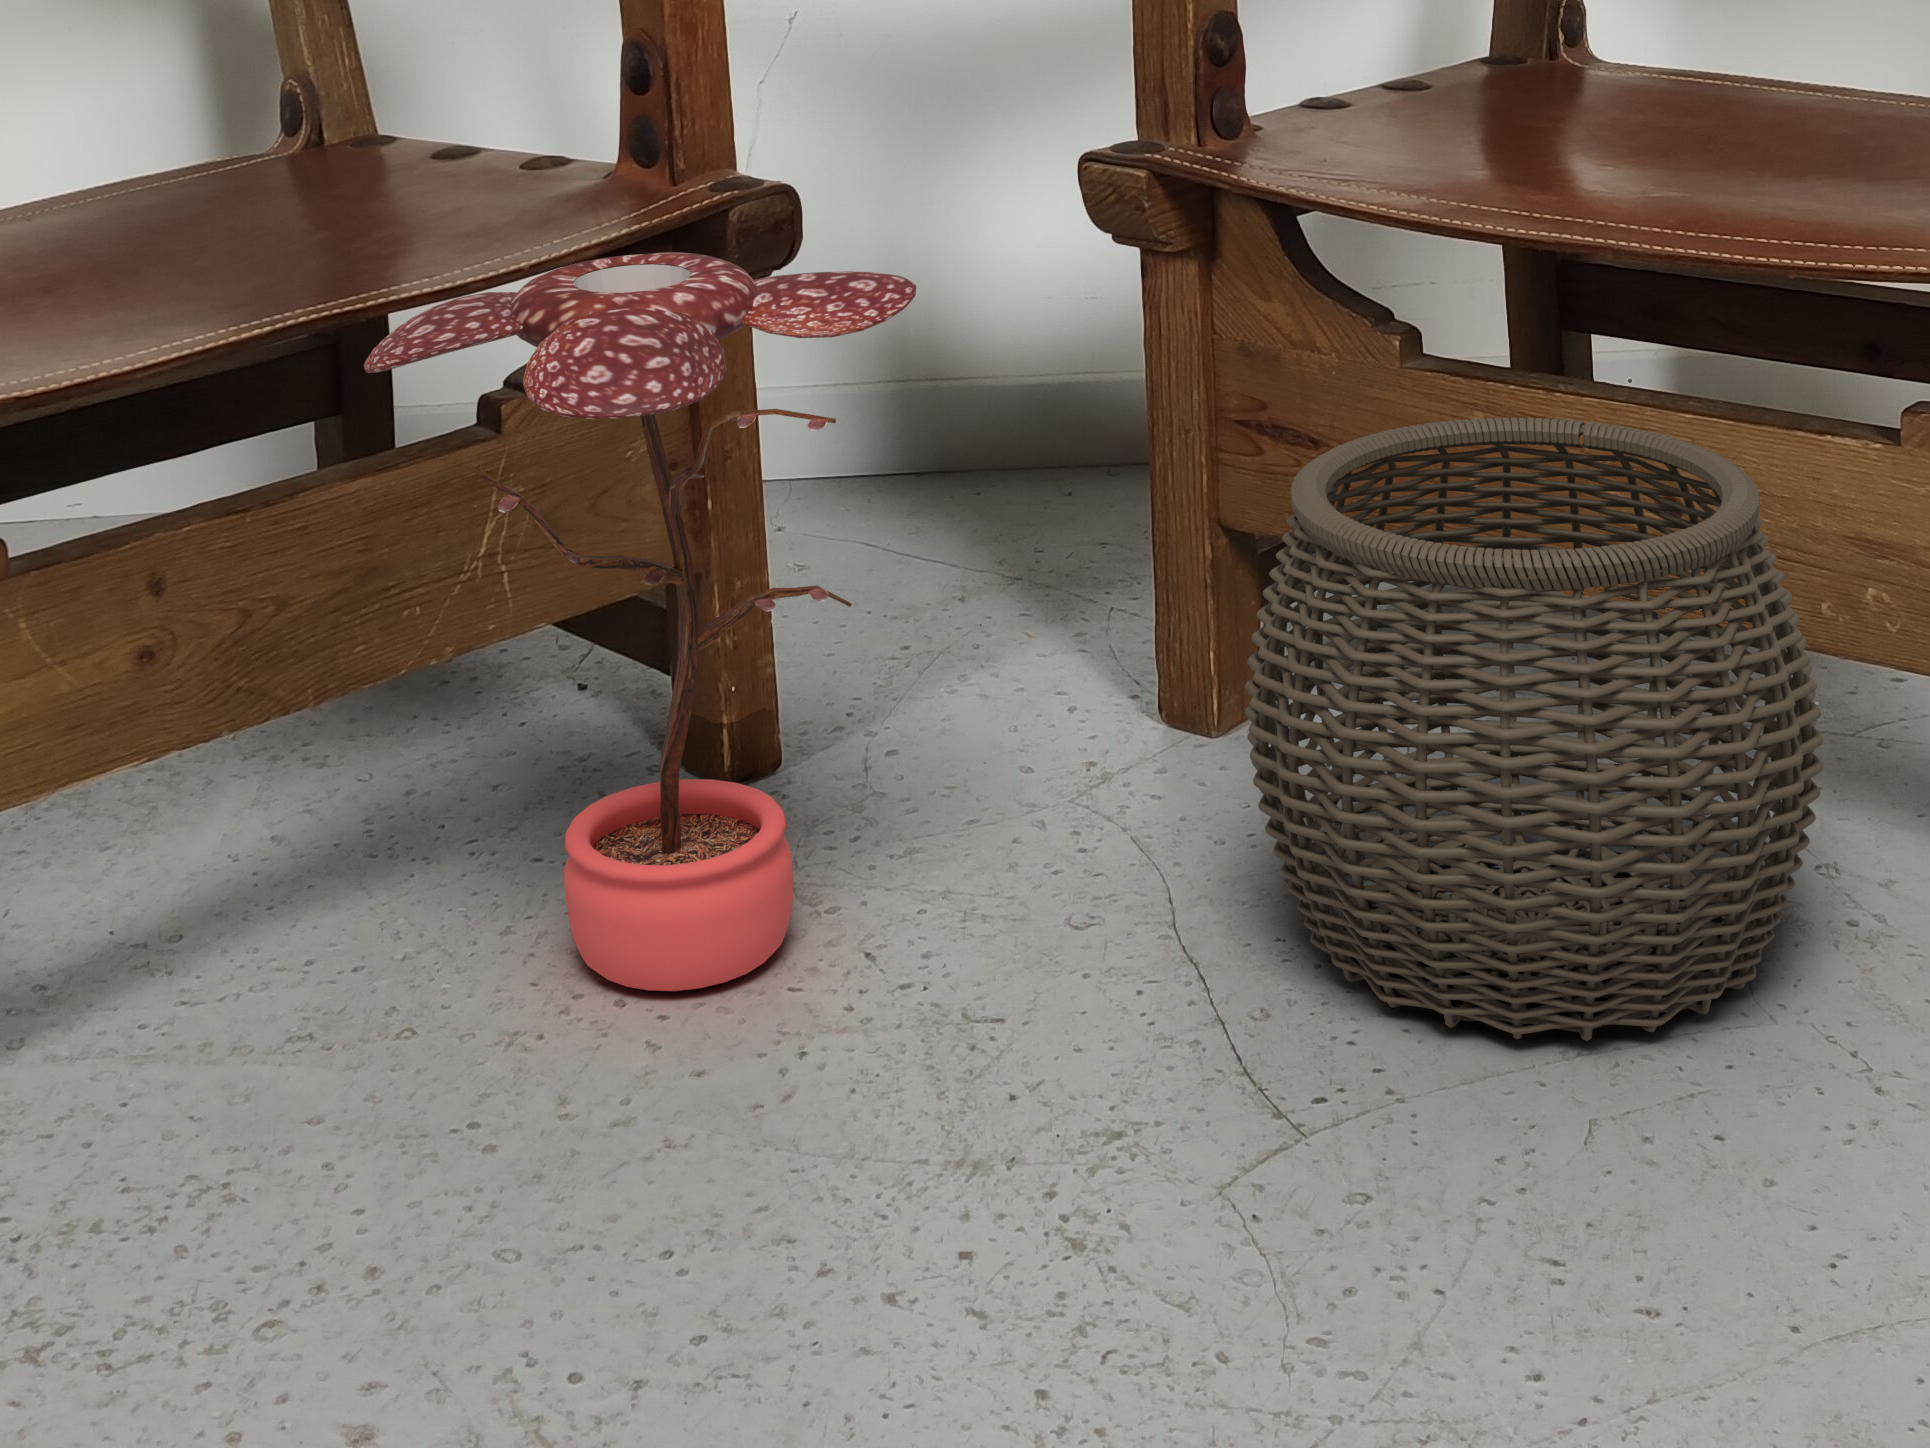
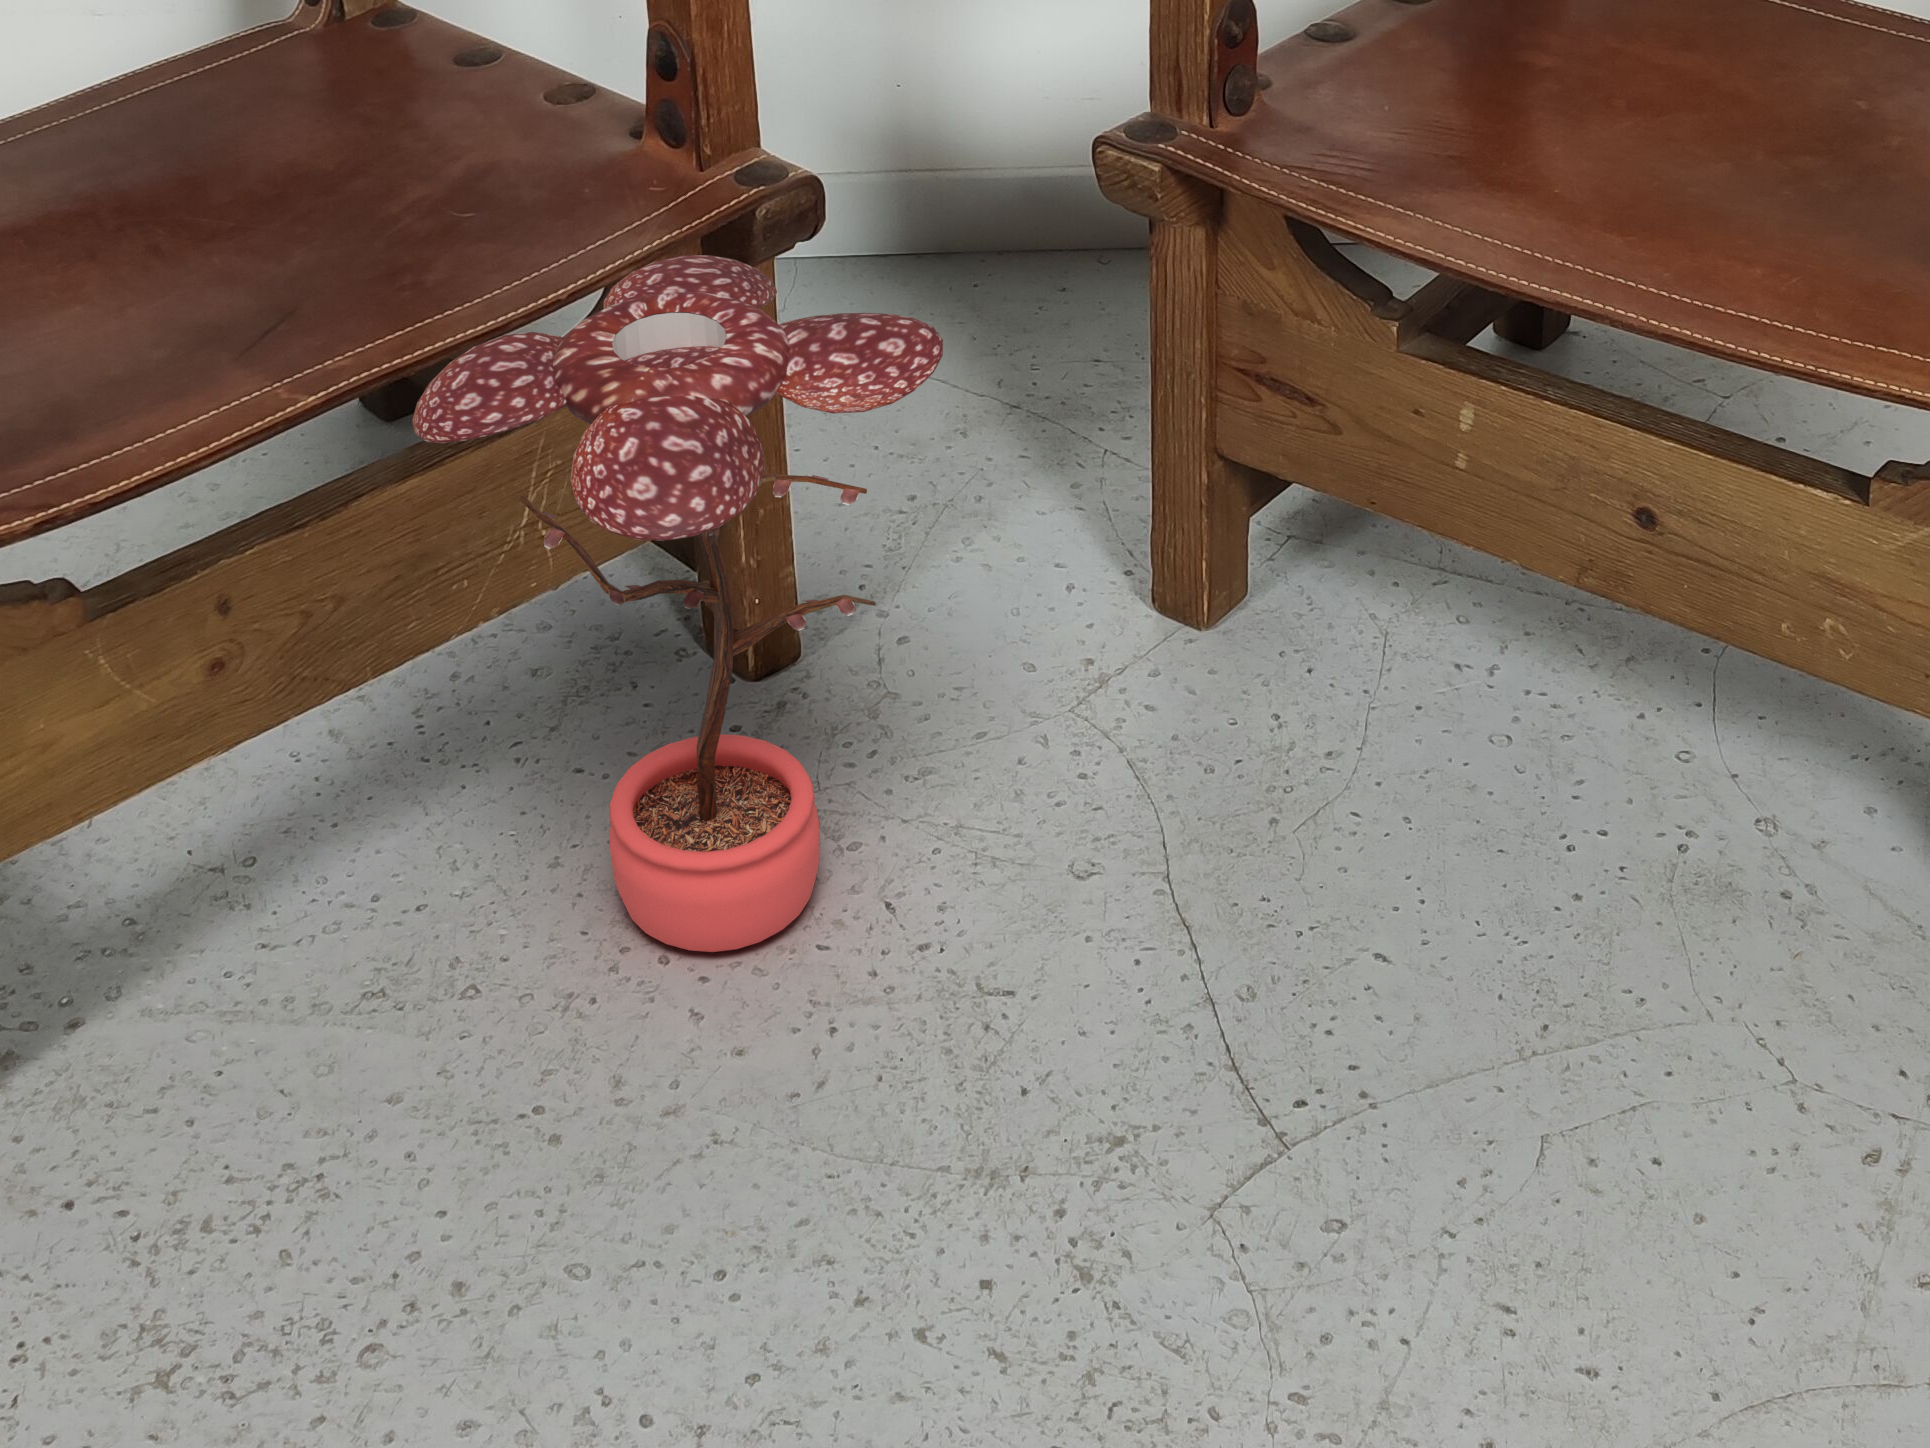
woven basket: present [1245,418,1823,1041] -> none [1242,431,1777,1042]

